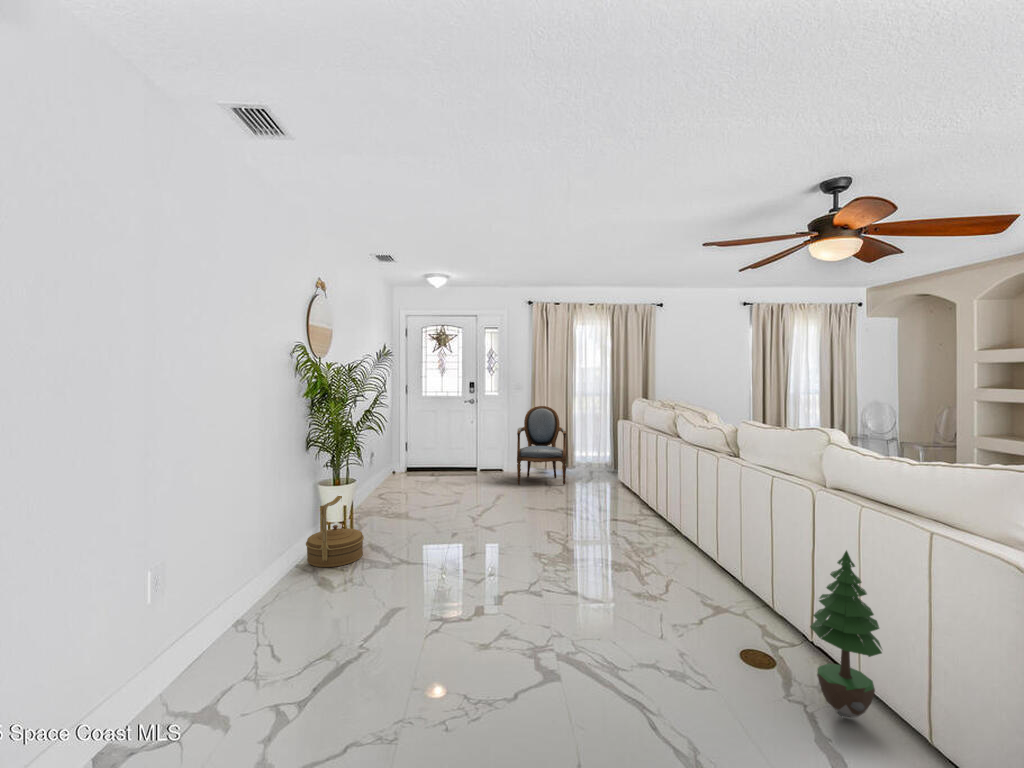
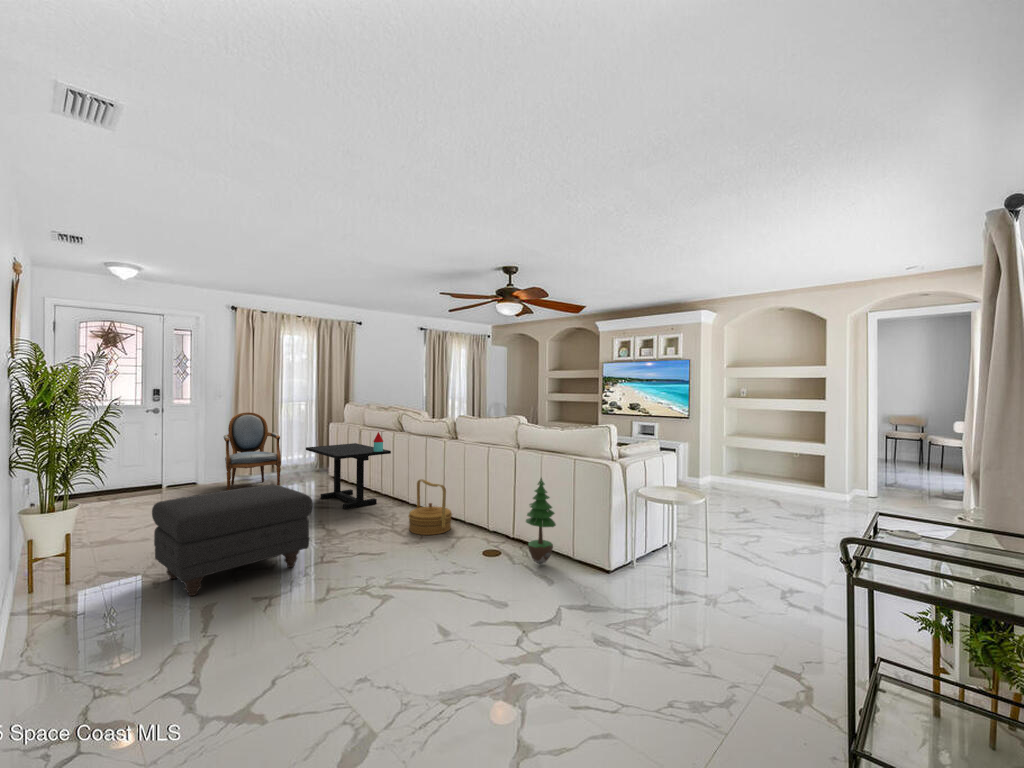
side table: none [578,435,663,525] -> present [306,432,391,509]
ottoman: none [372,488,514,595] -> present [152,484,313,596]
woven basket: present [306,496,364,567] -> present [408,479,452,535]

